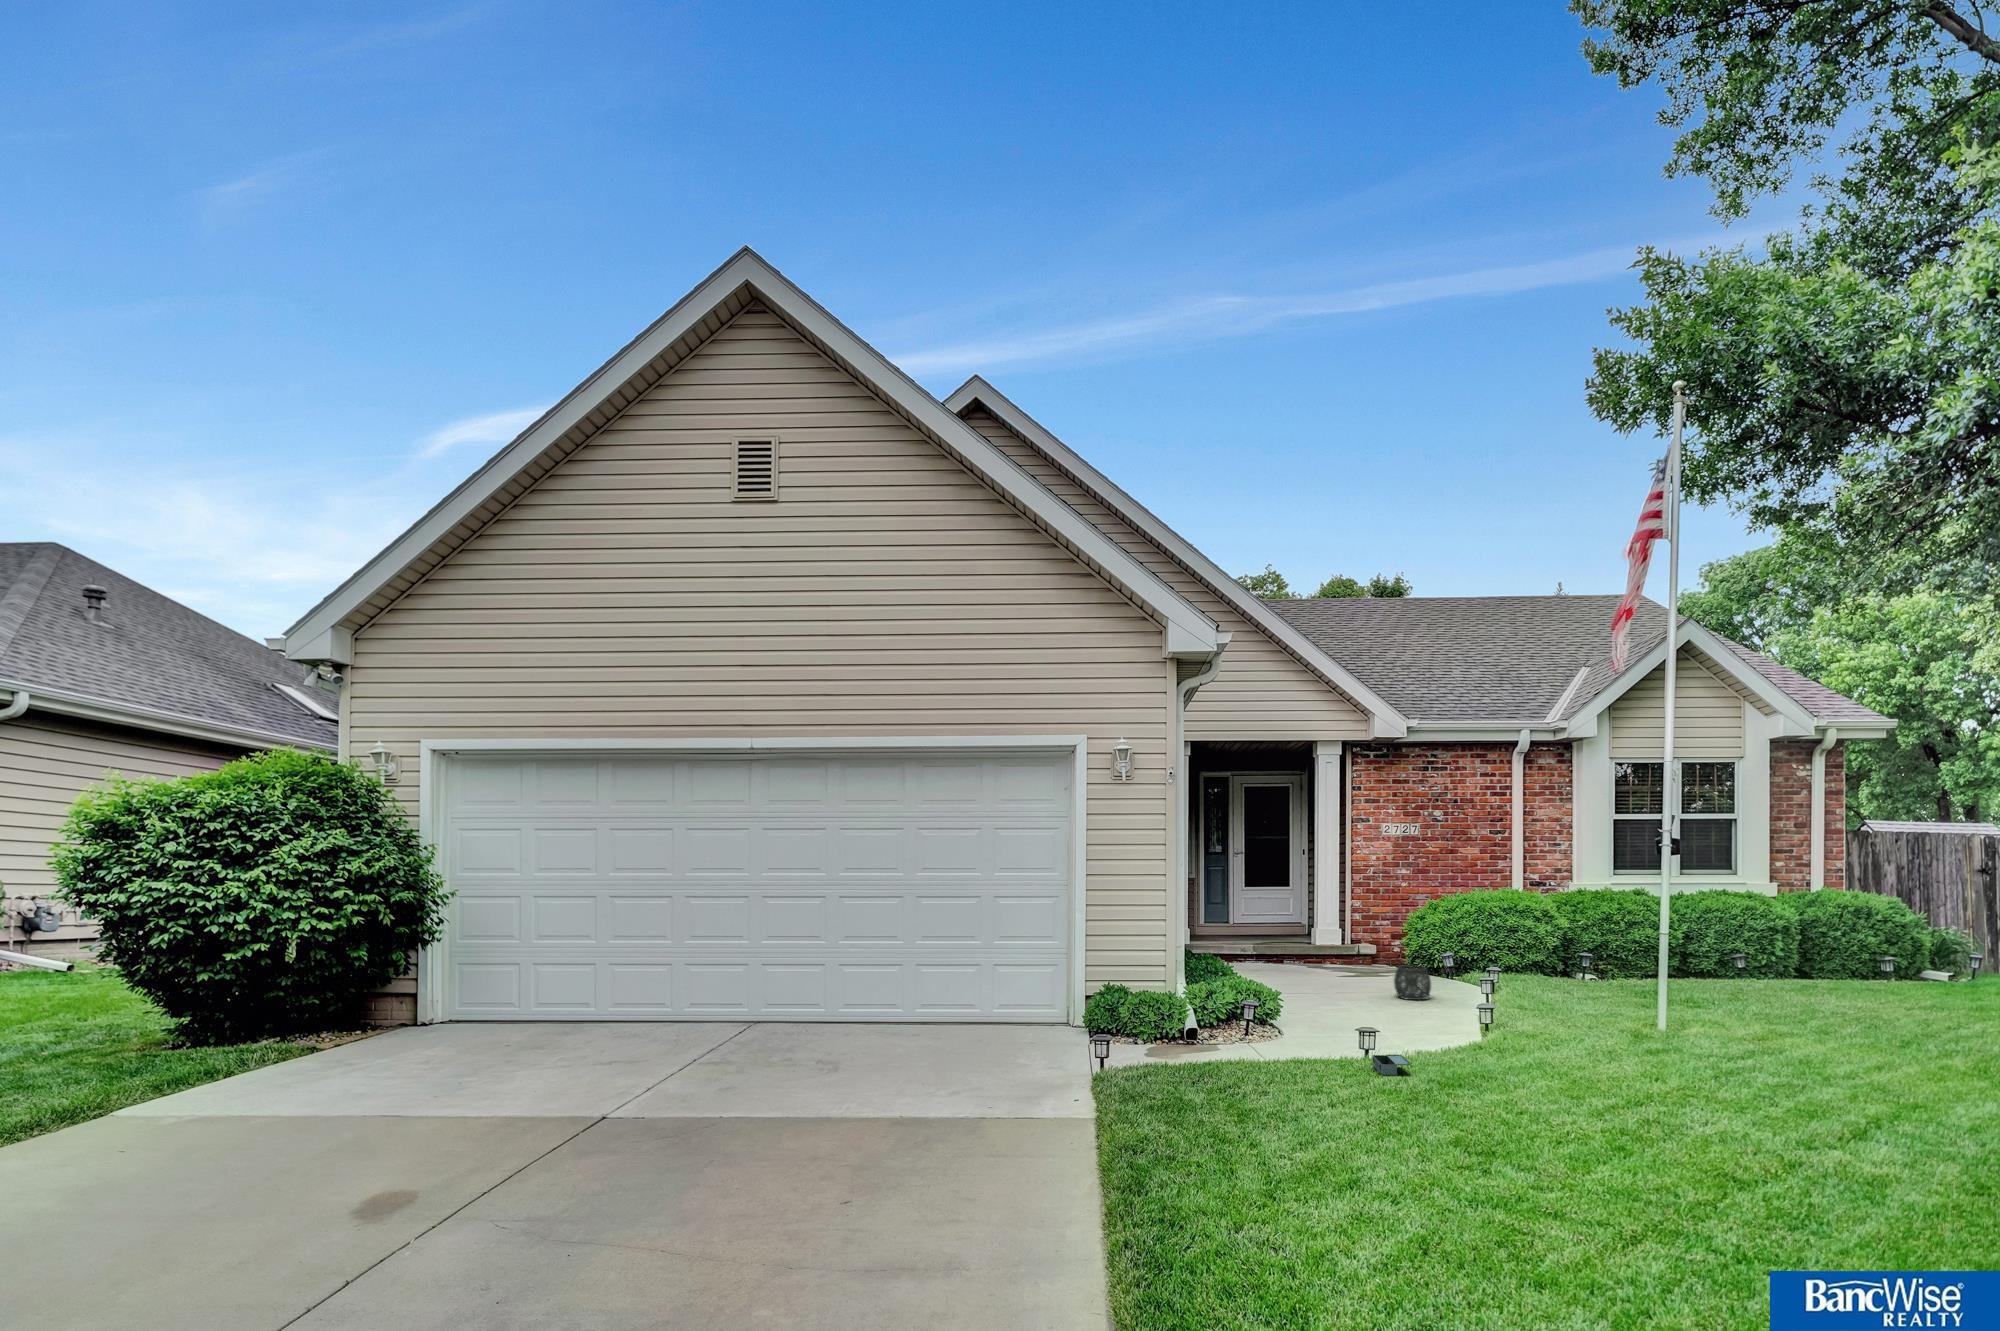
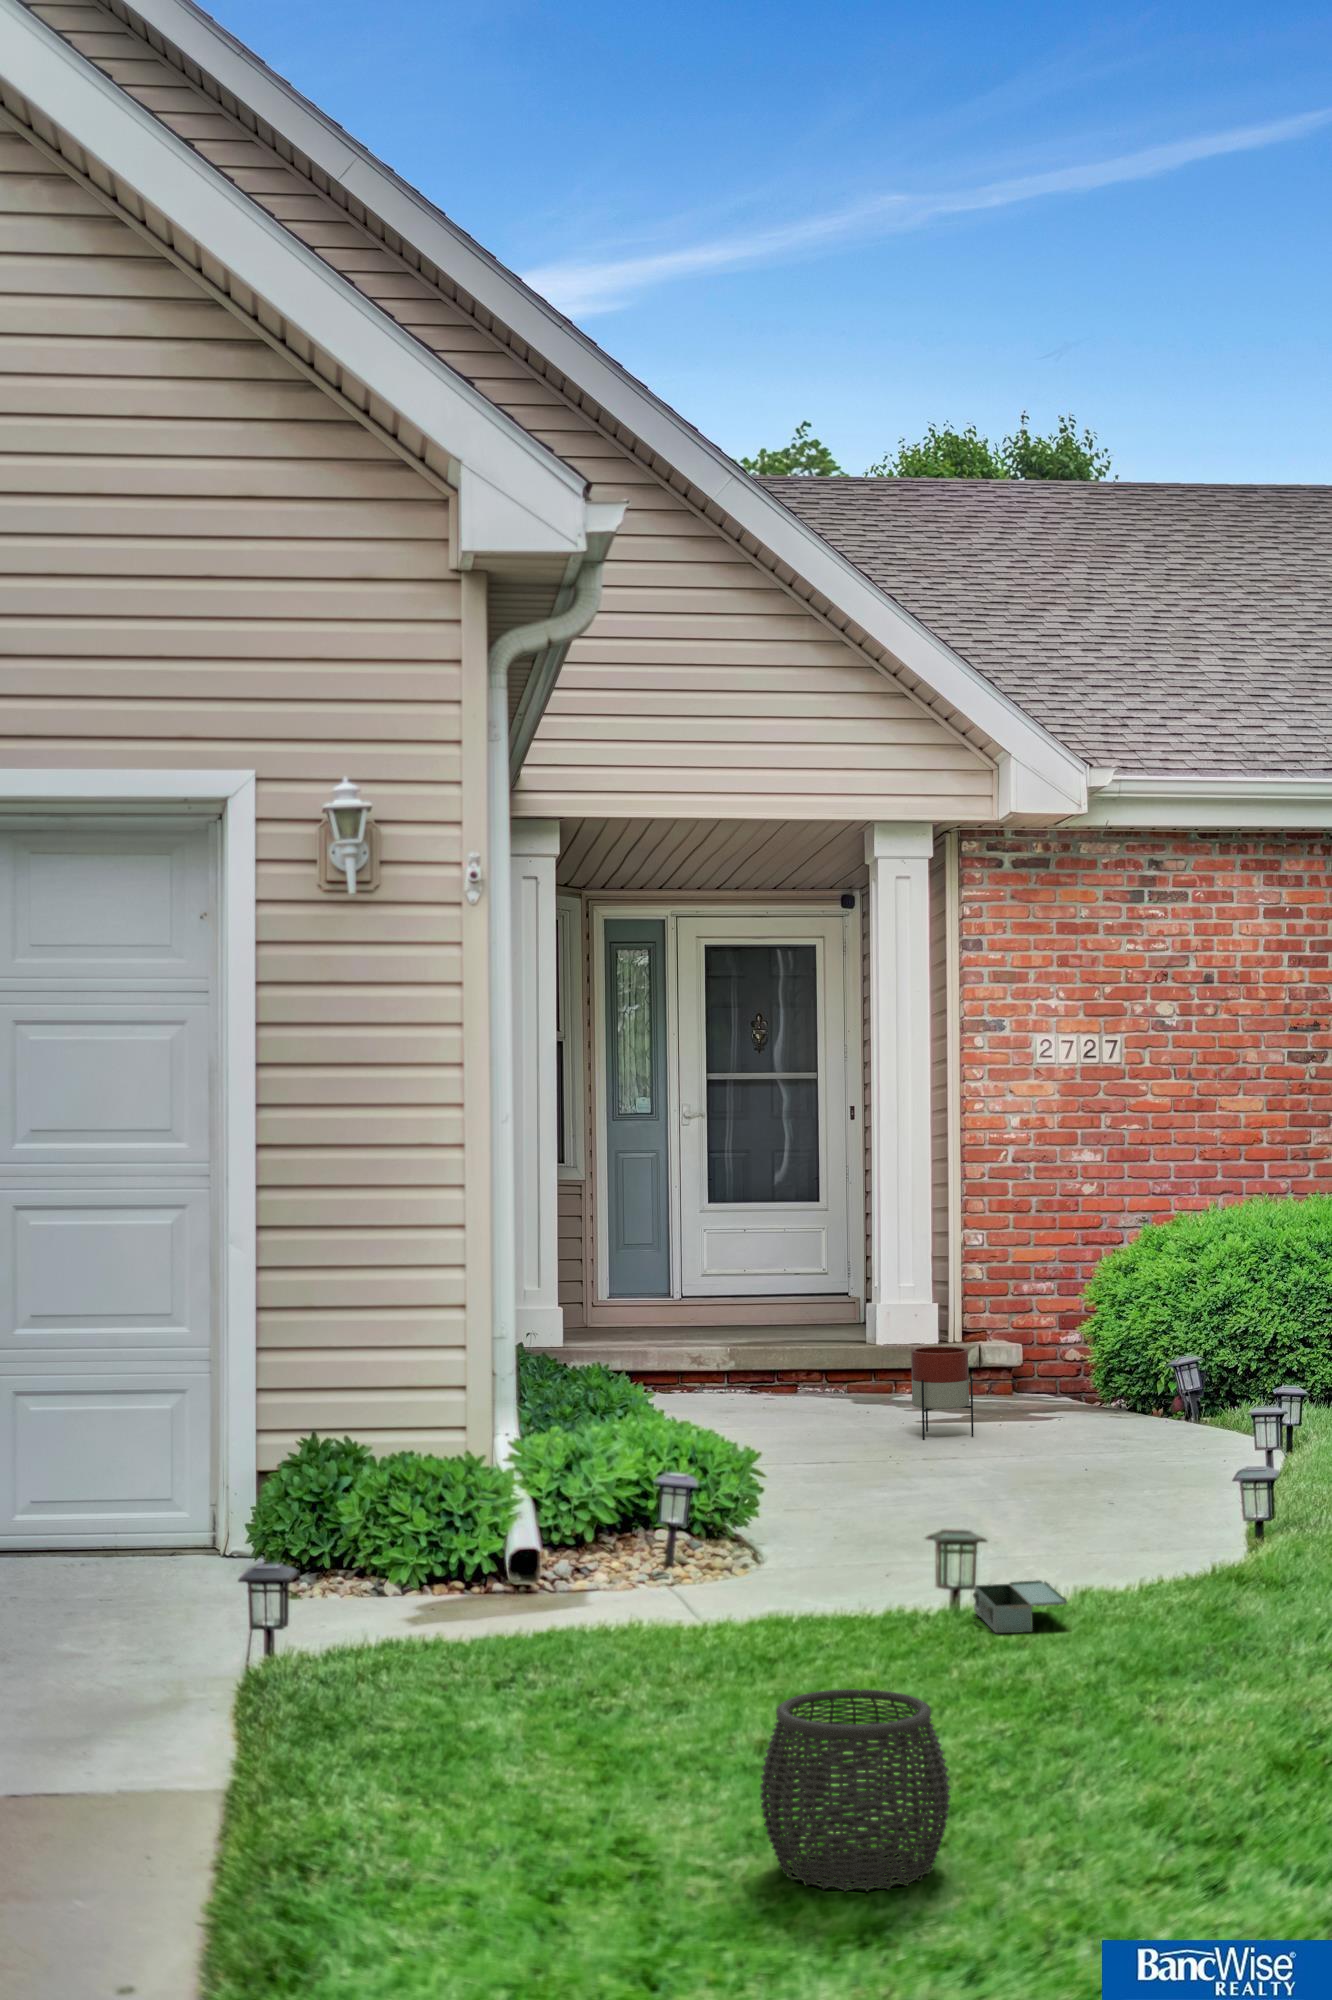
planter: none [1336,952,1363,991] -> present [911,1346,974,1440]
woven basket: present [1394,965,1431,1000] -> present [760,1689,951,1891]

